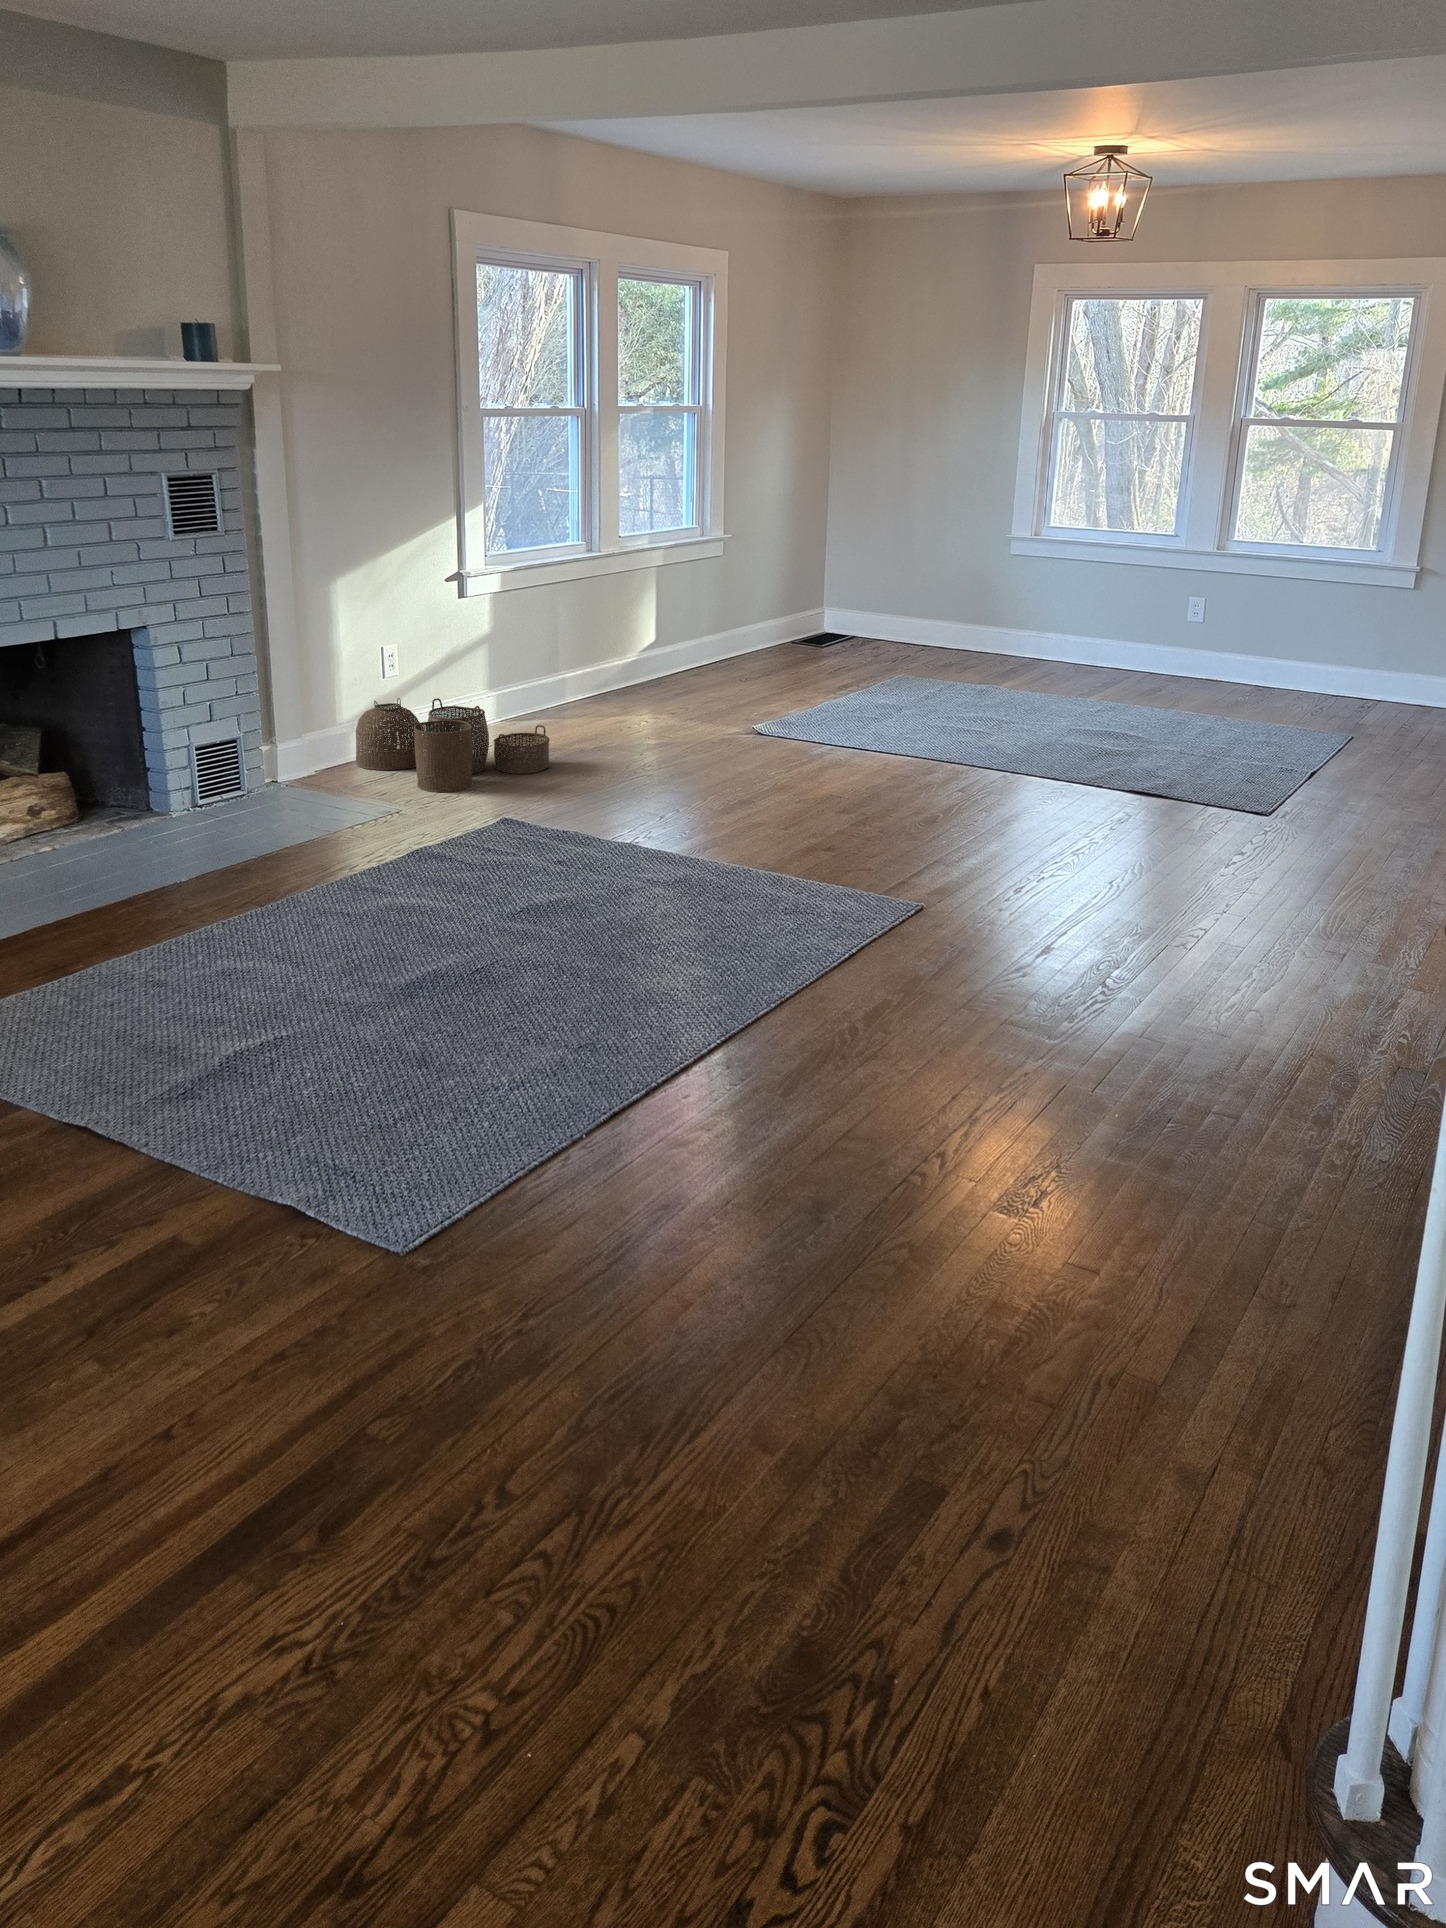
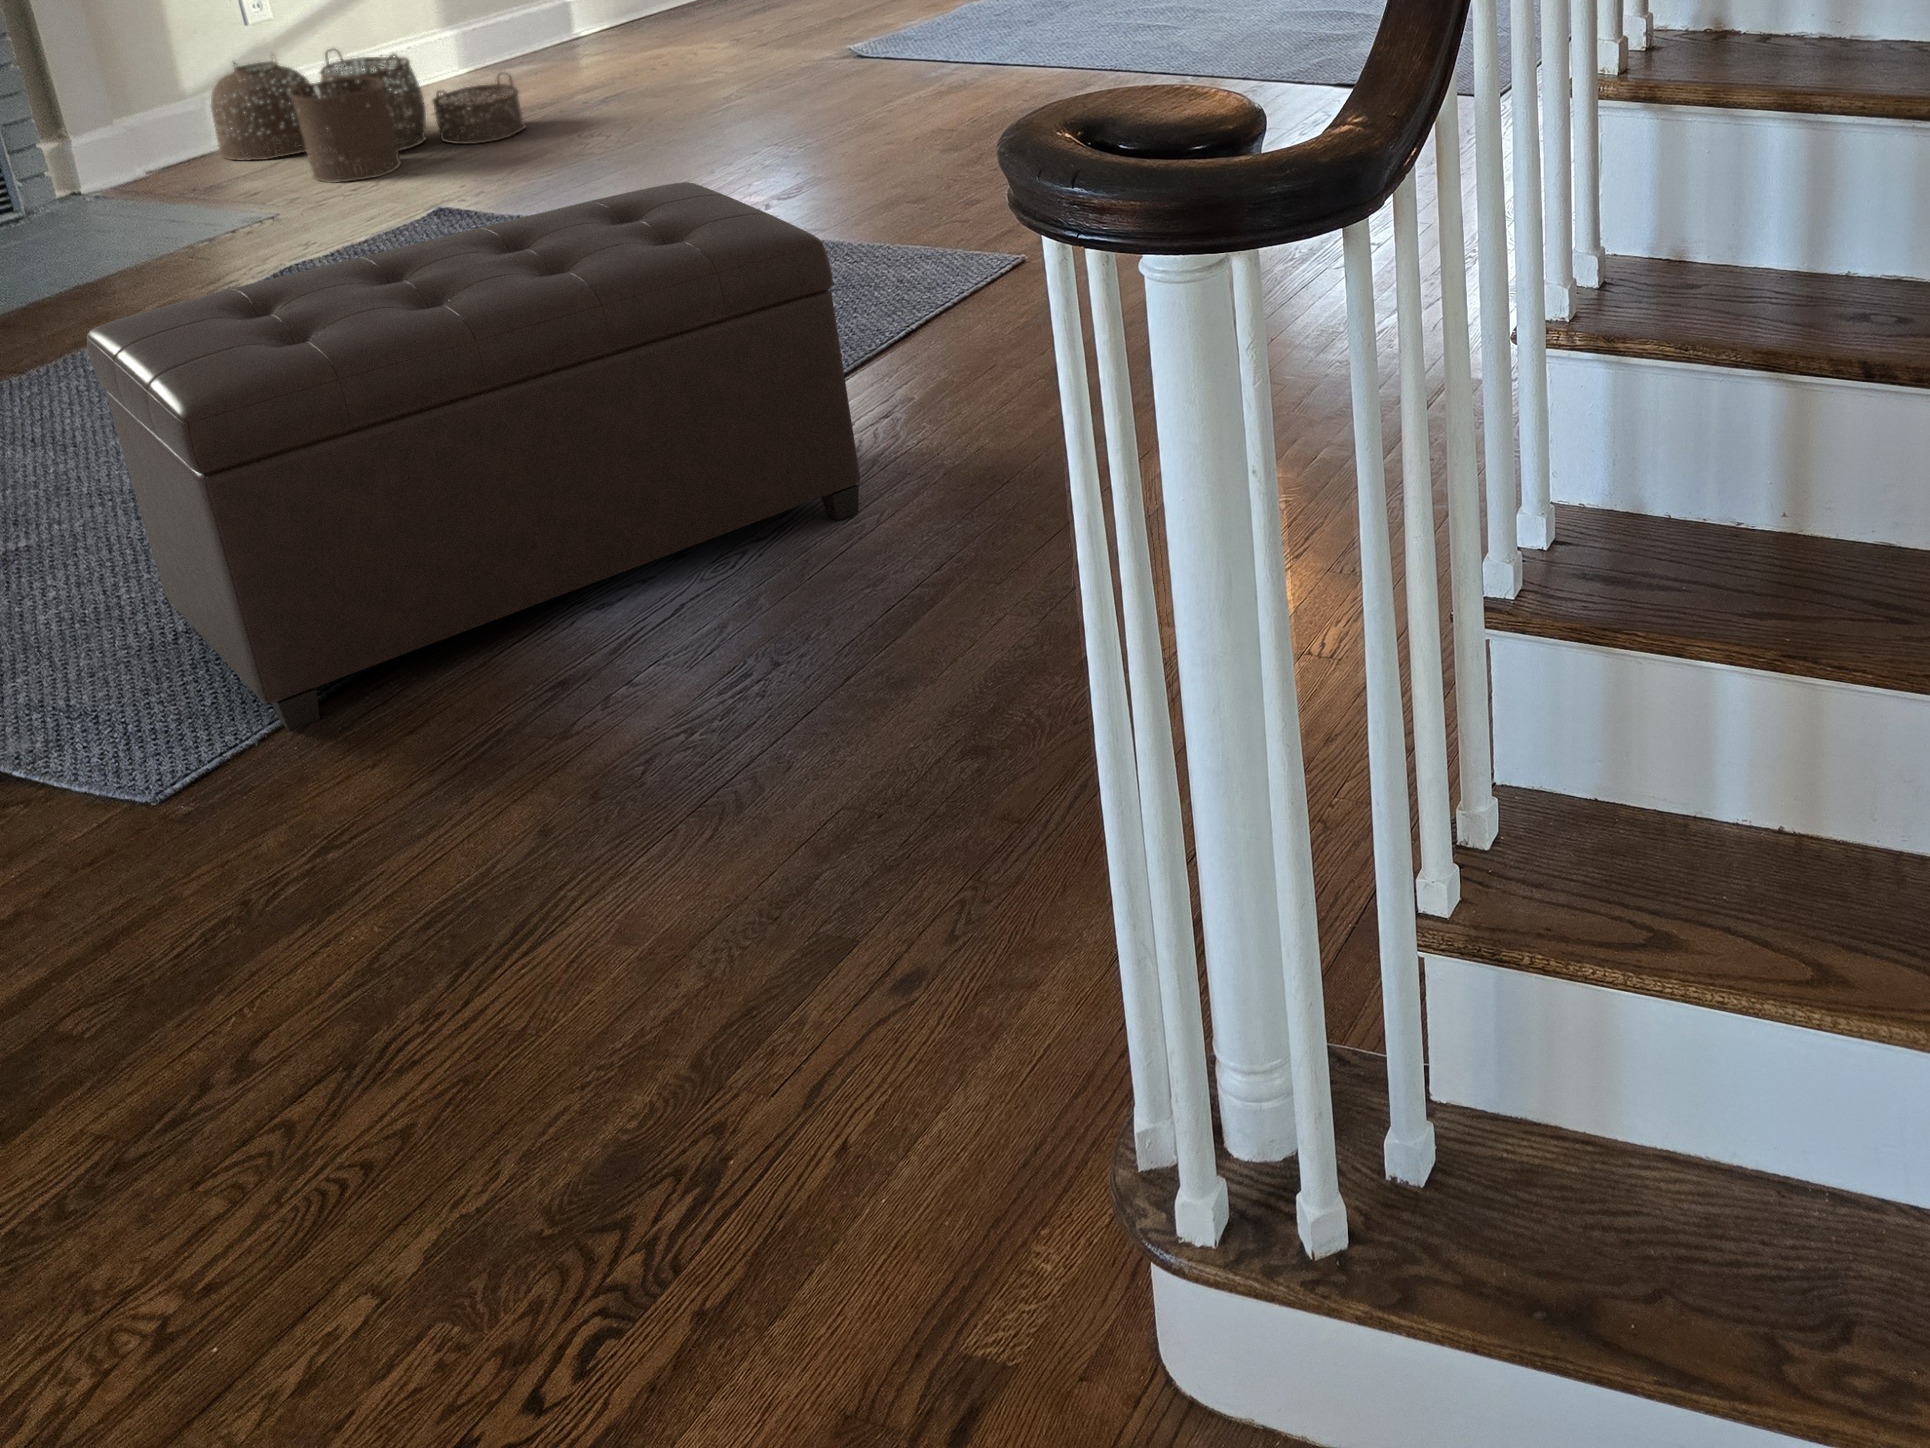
ottoman: none [378,831,873,1213] -> present [87,182,860,731]

